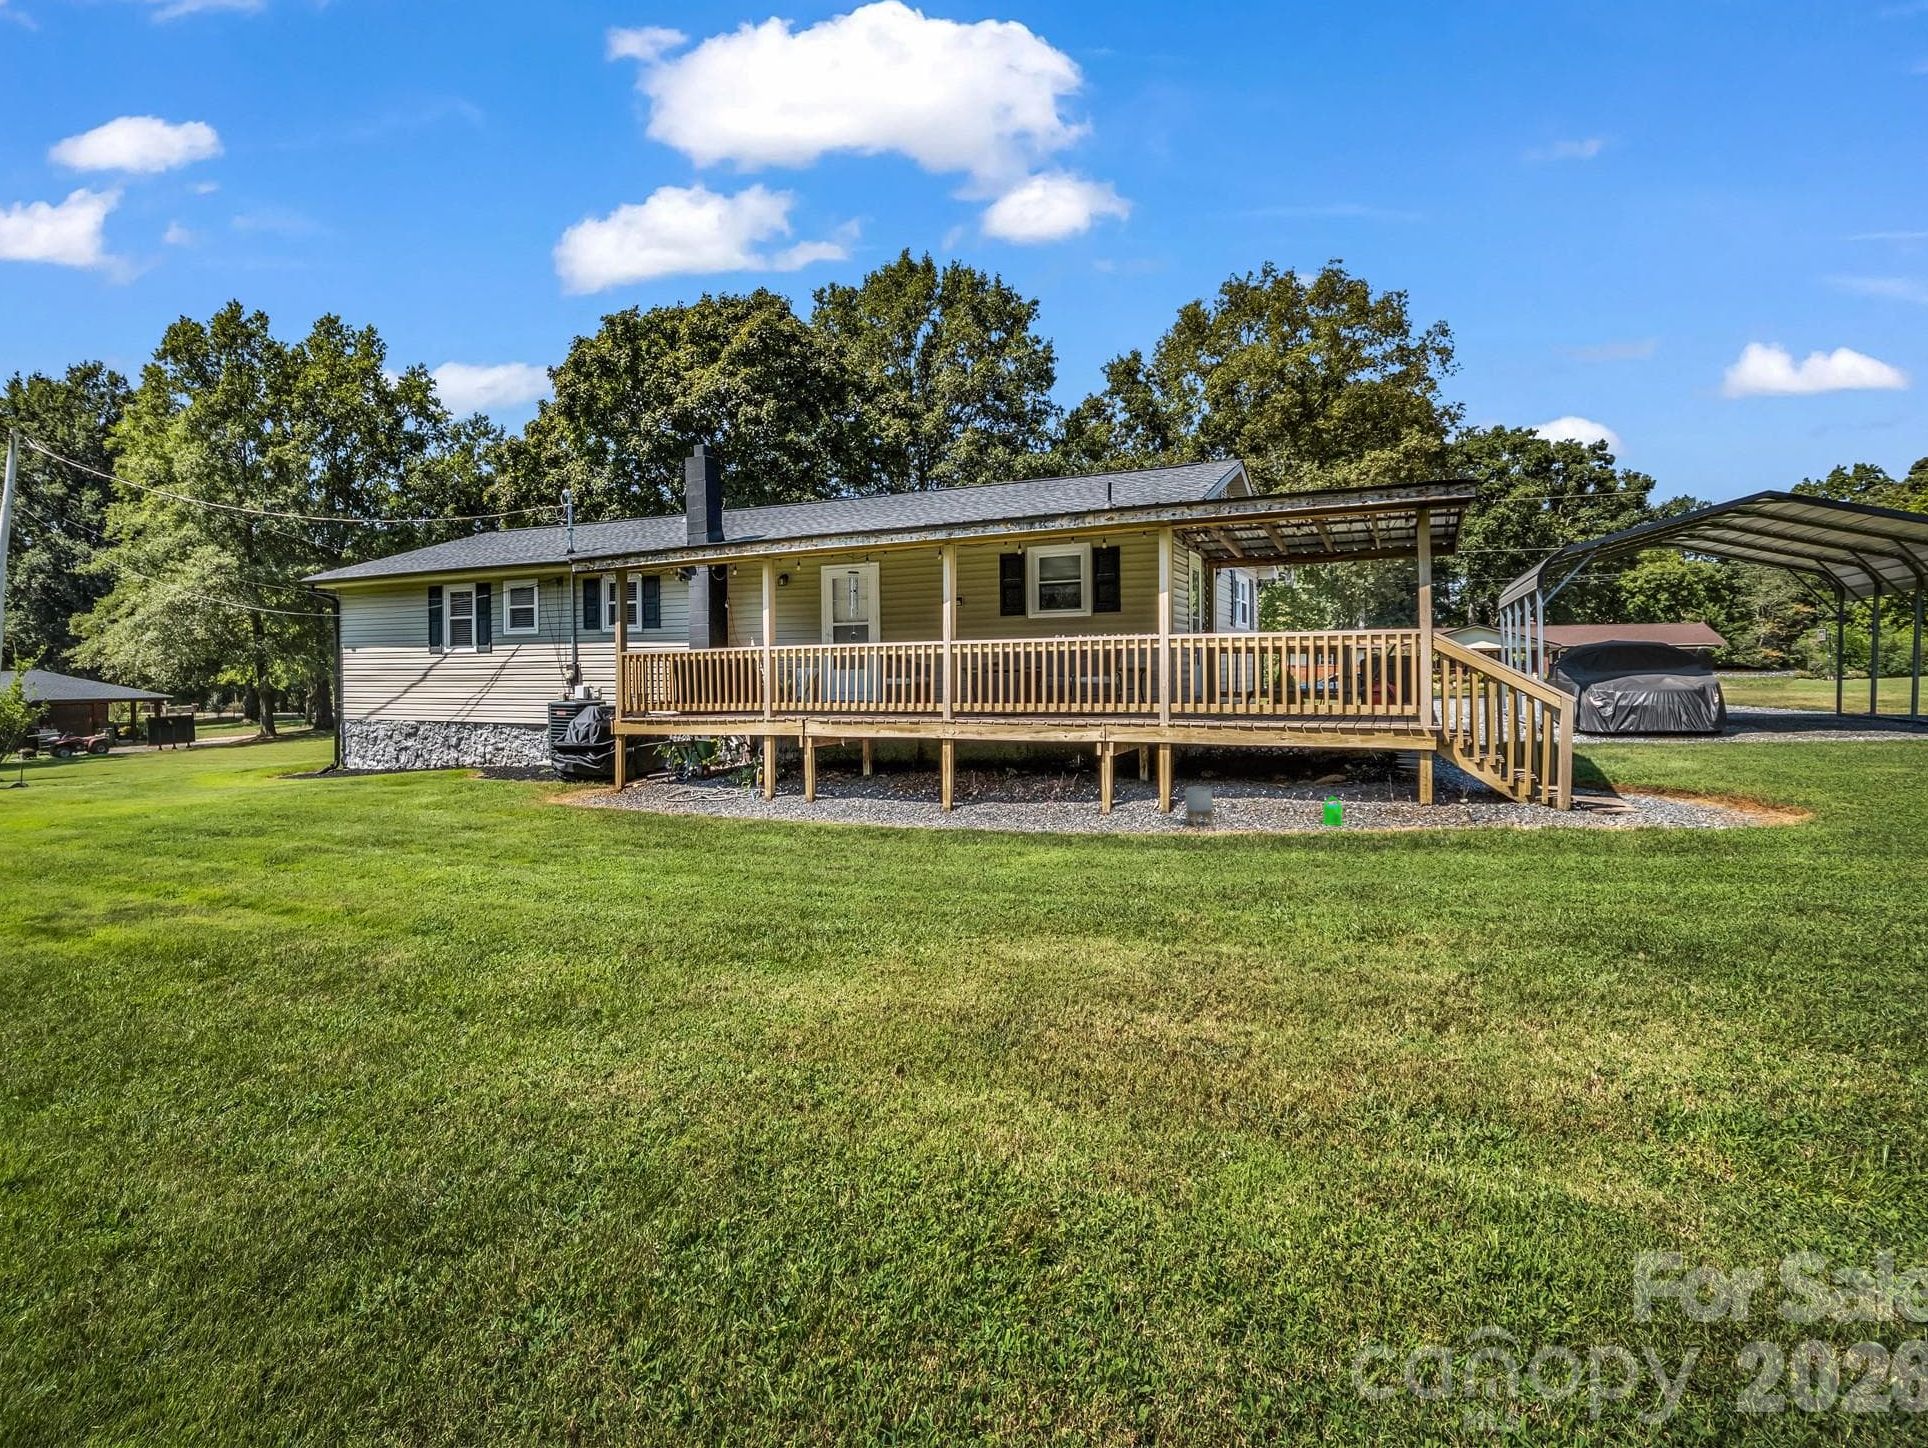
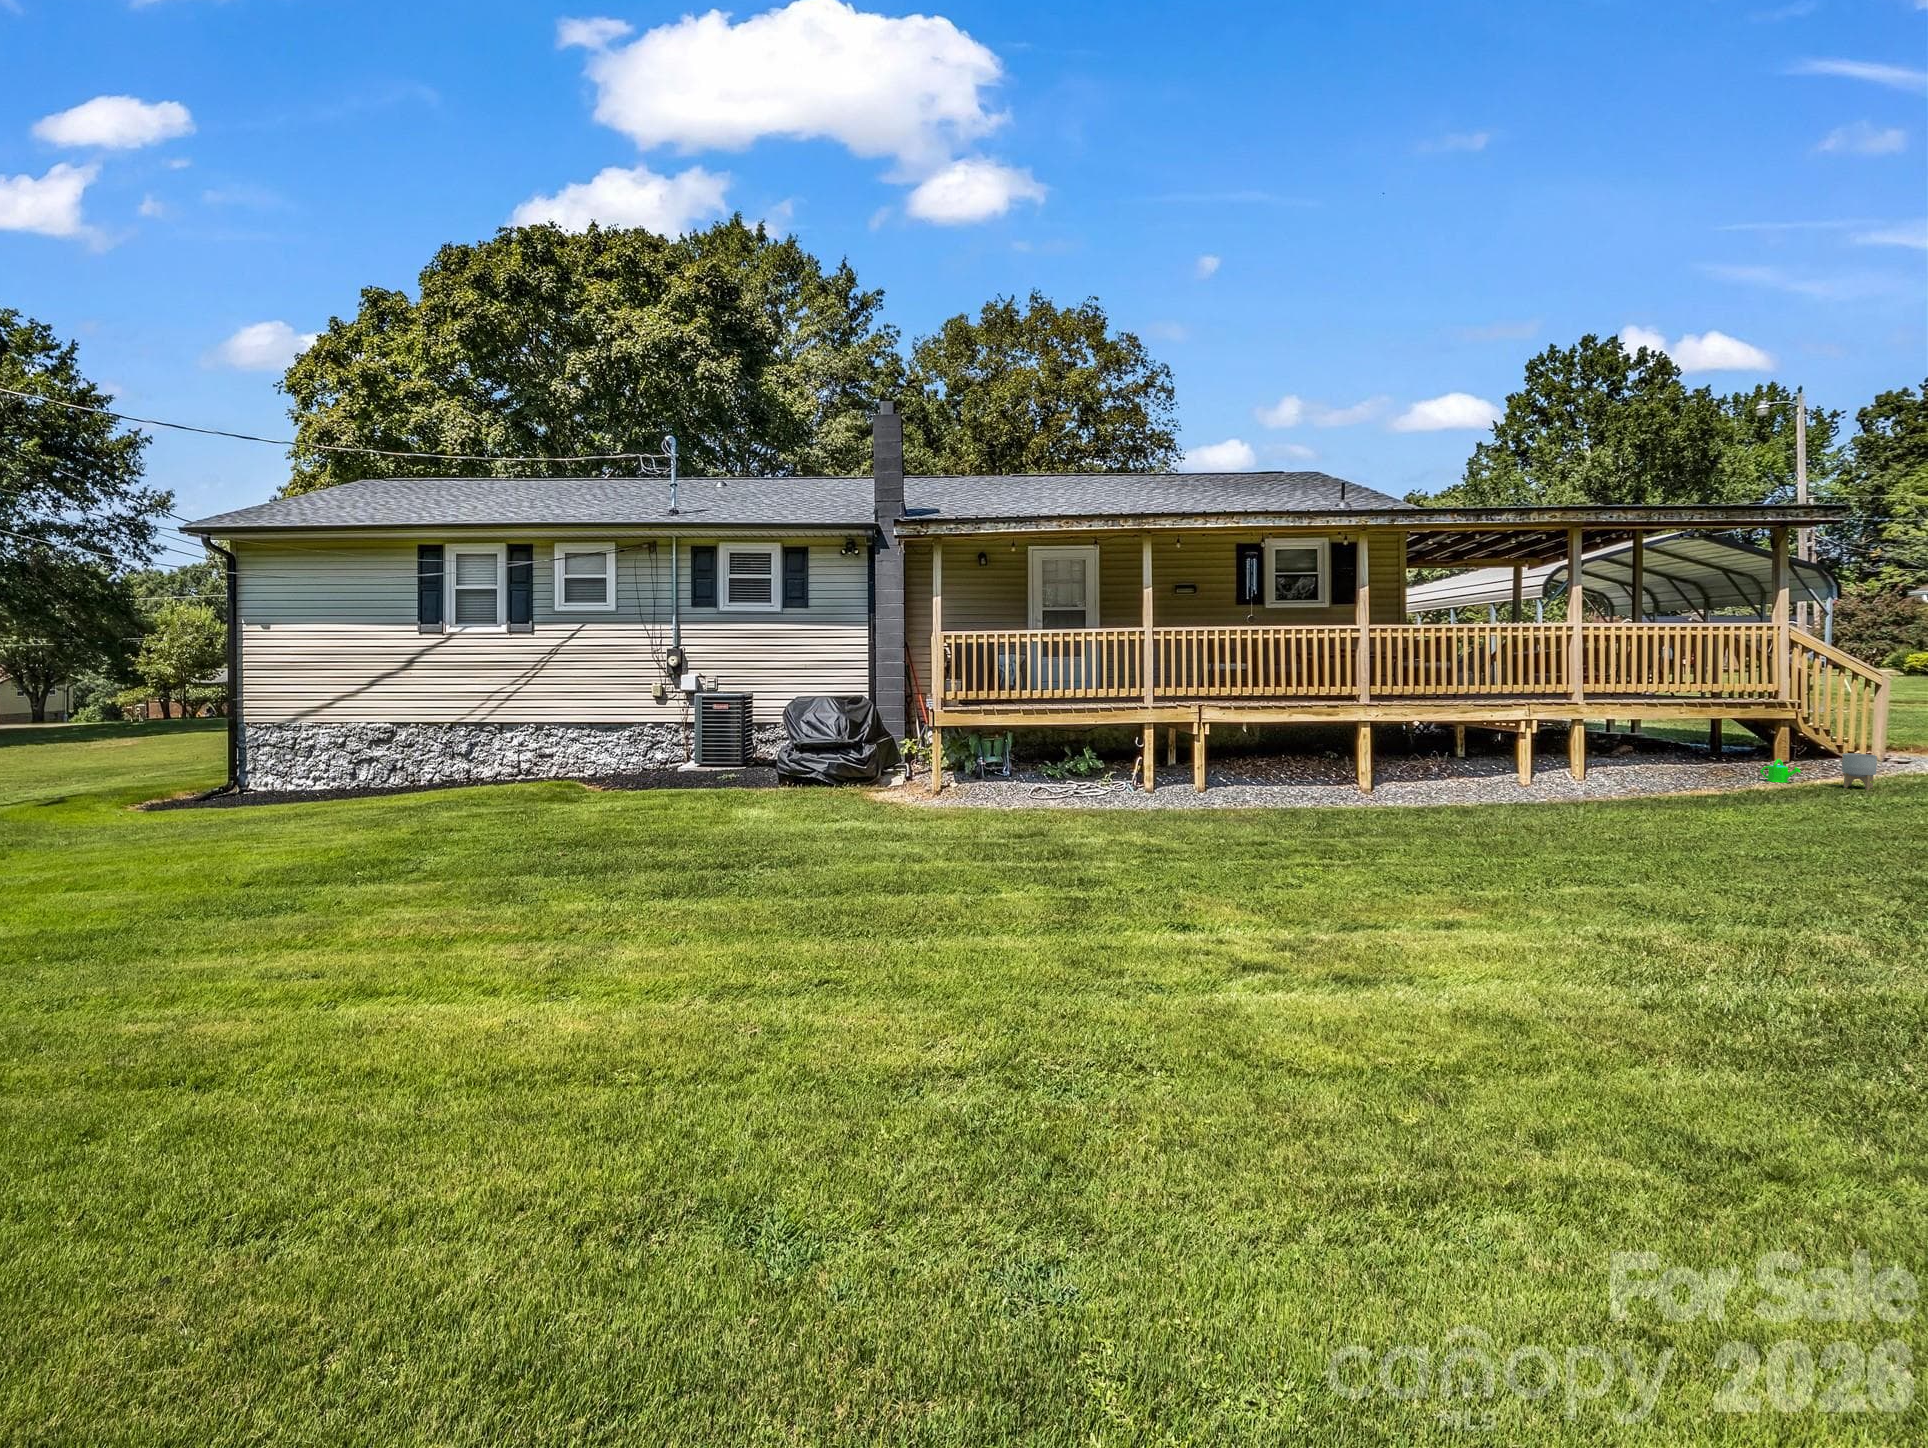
planter: present [1185,787,1213,827] -> present [1842,754,1877,790]

